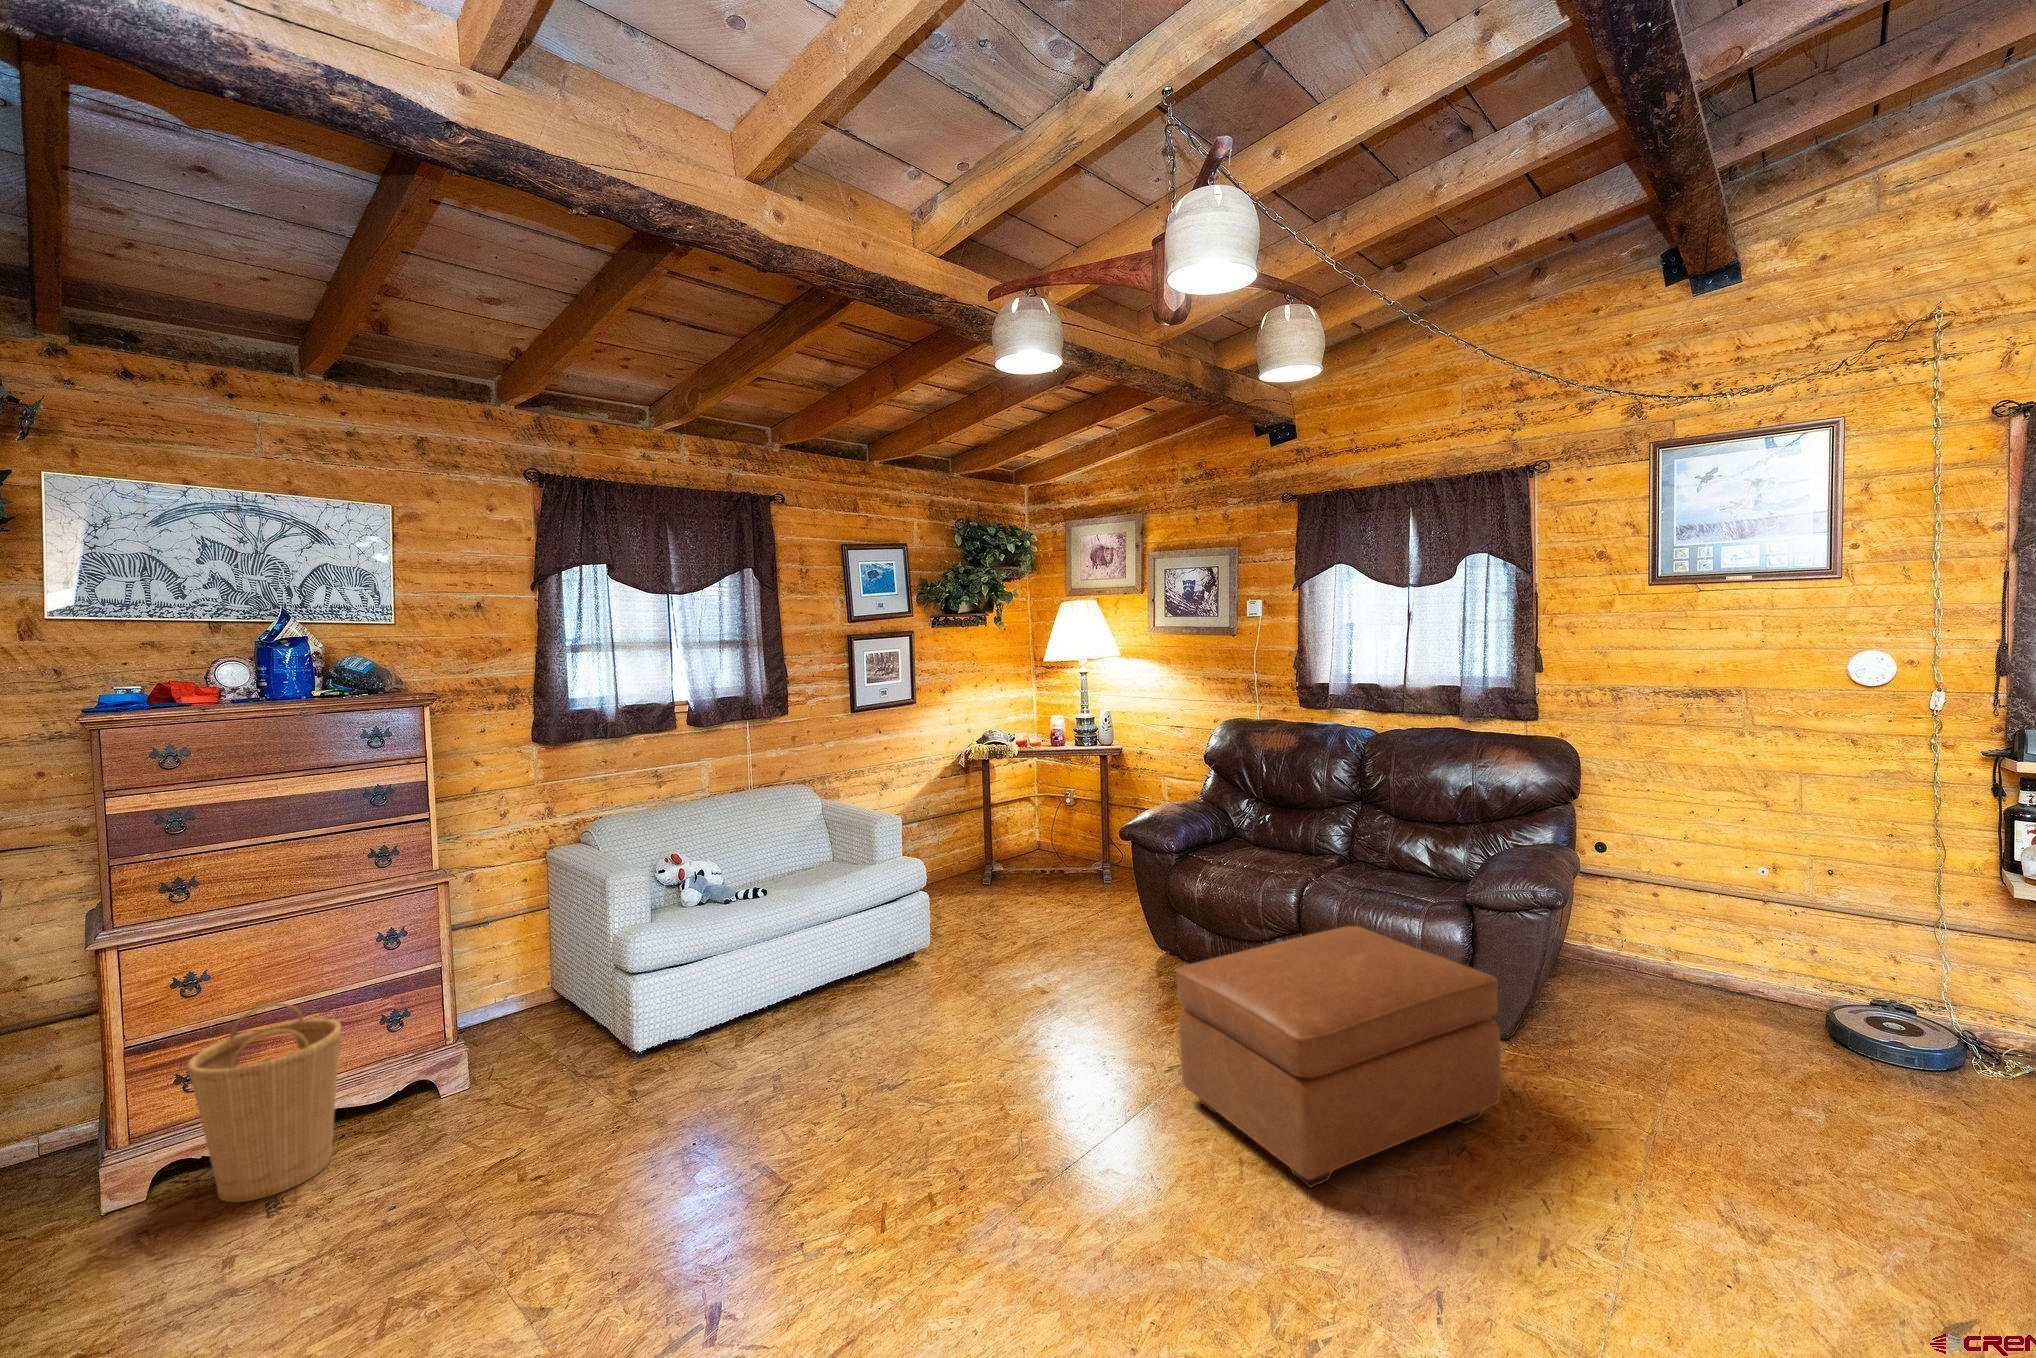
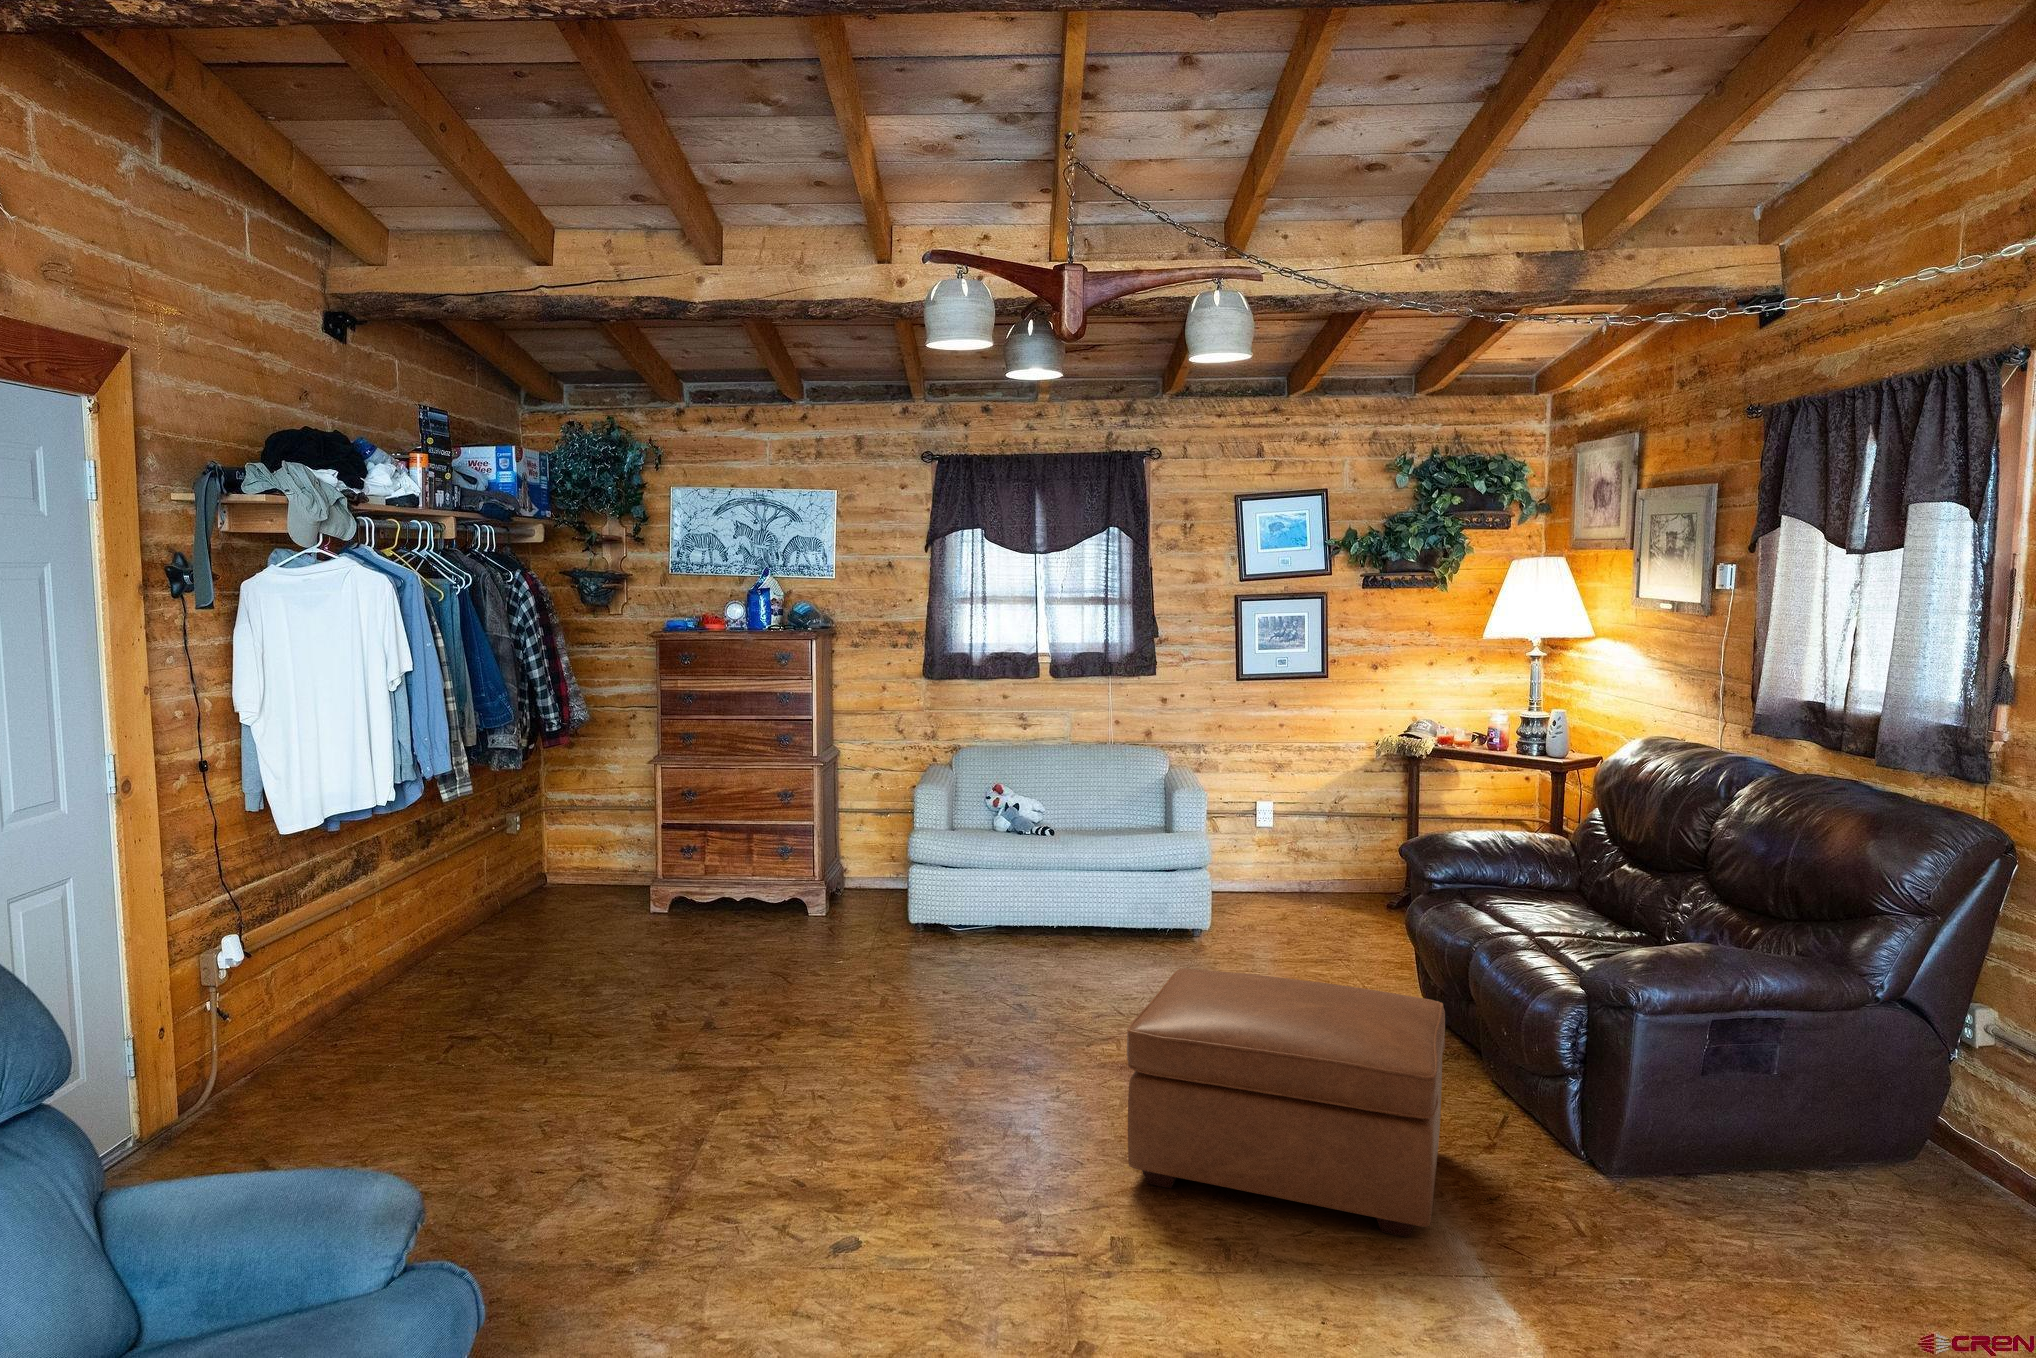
basket: present [187,1003,342,1202] -> none [669,823,742,934]

